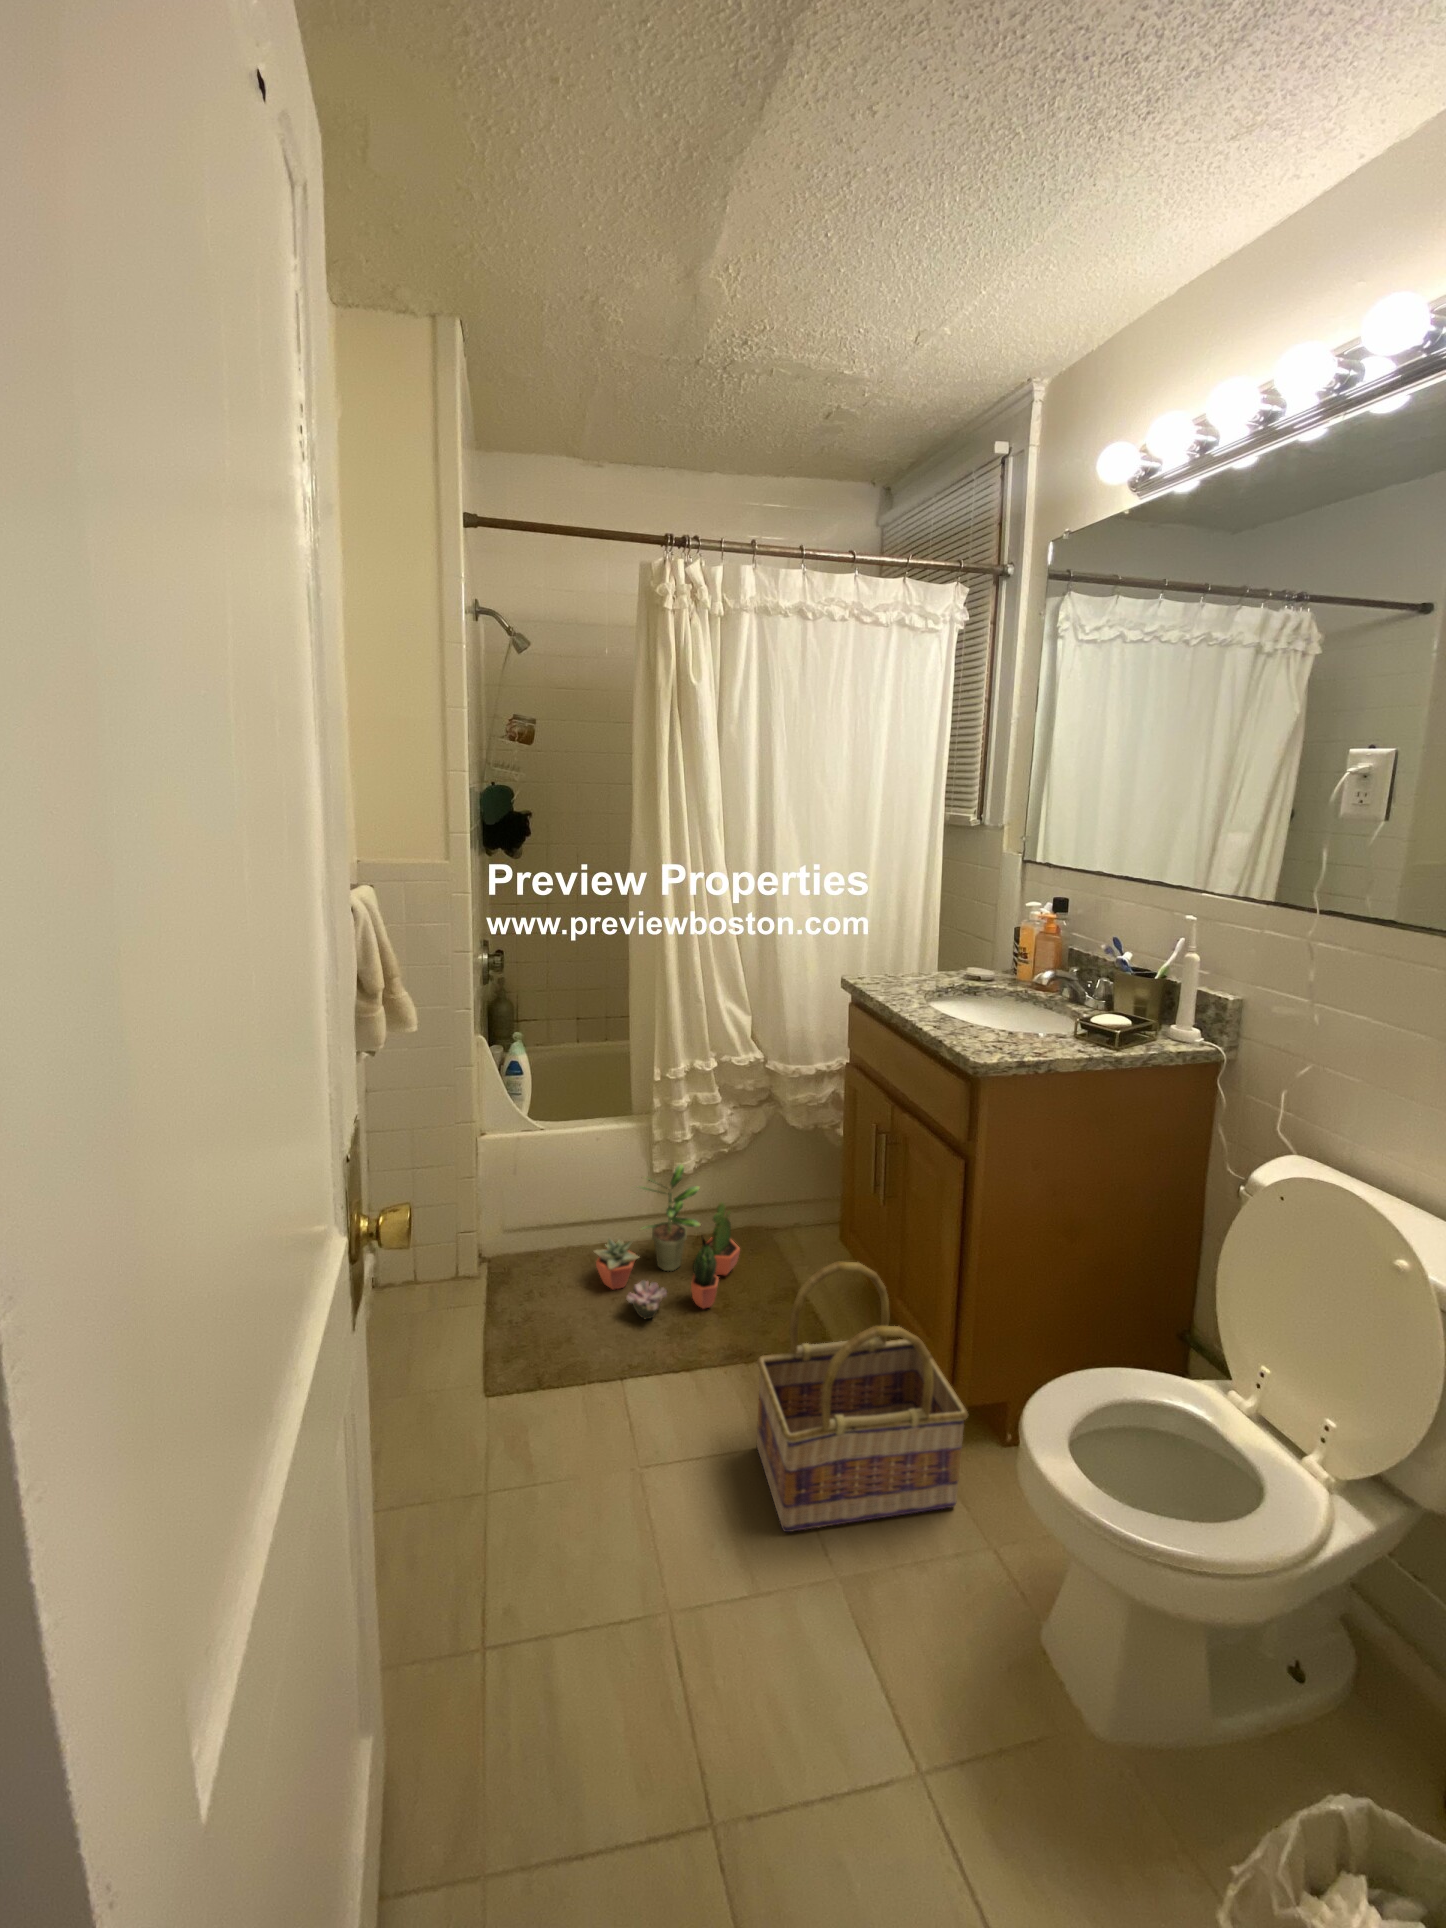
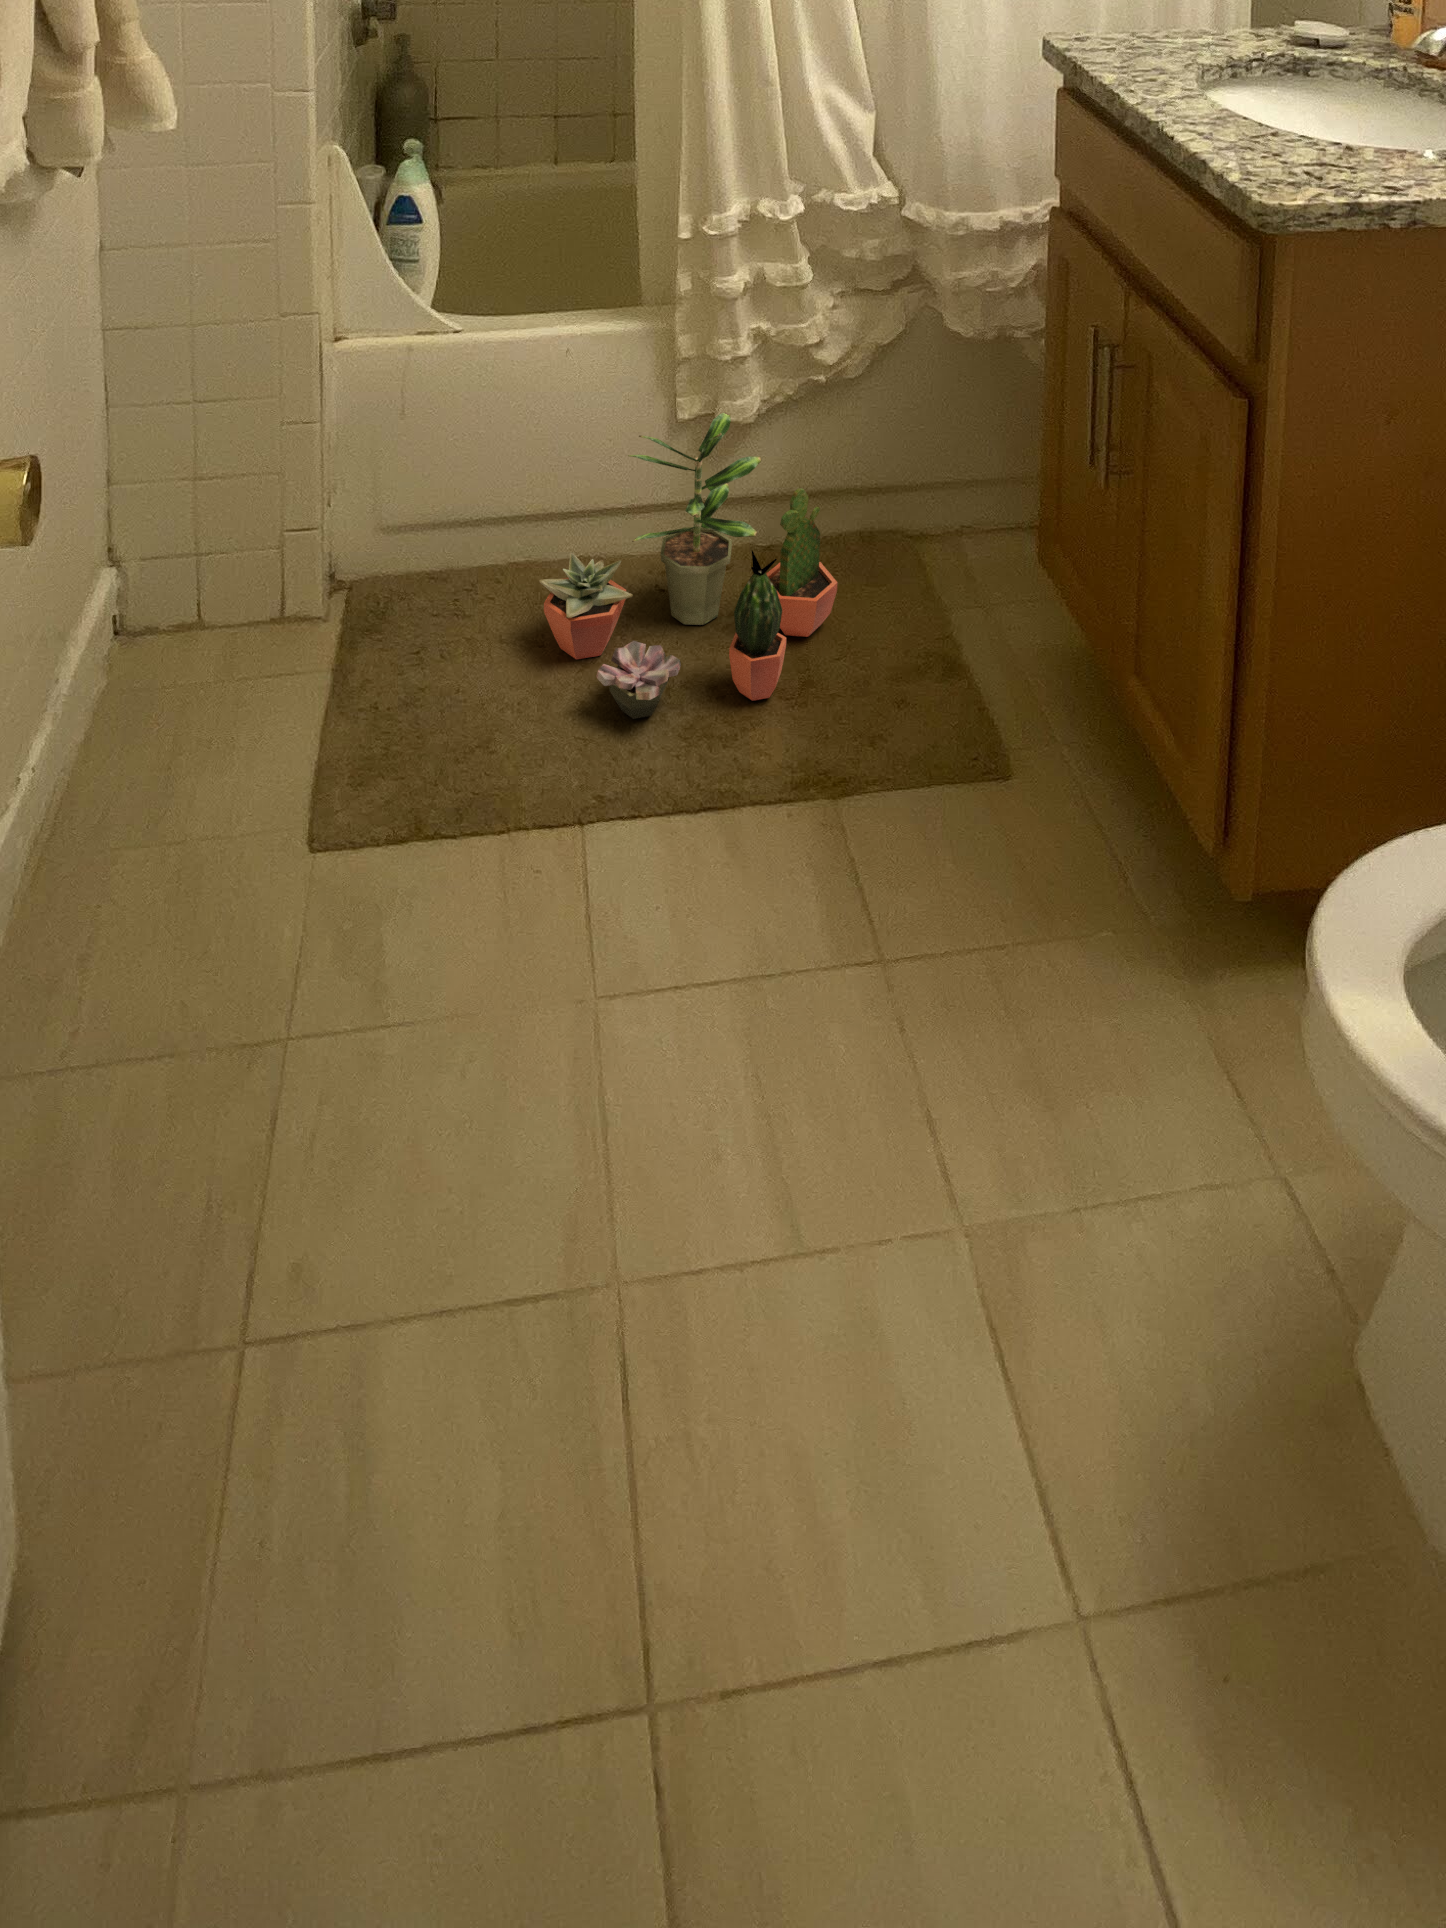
basket: present [757,1262,968,1532] -> none [827,604,1240,1141]

